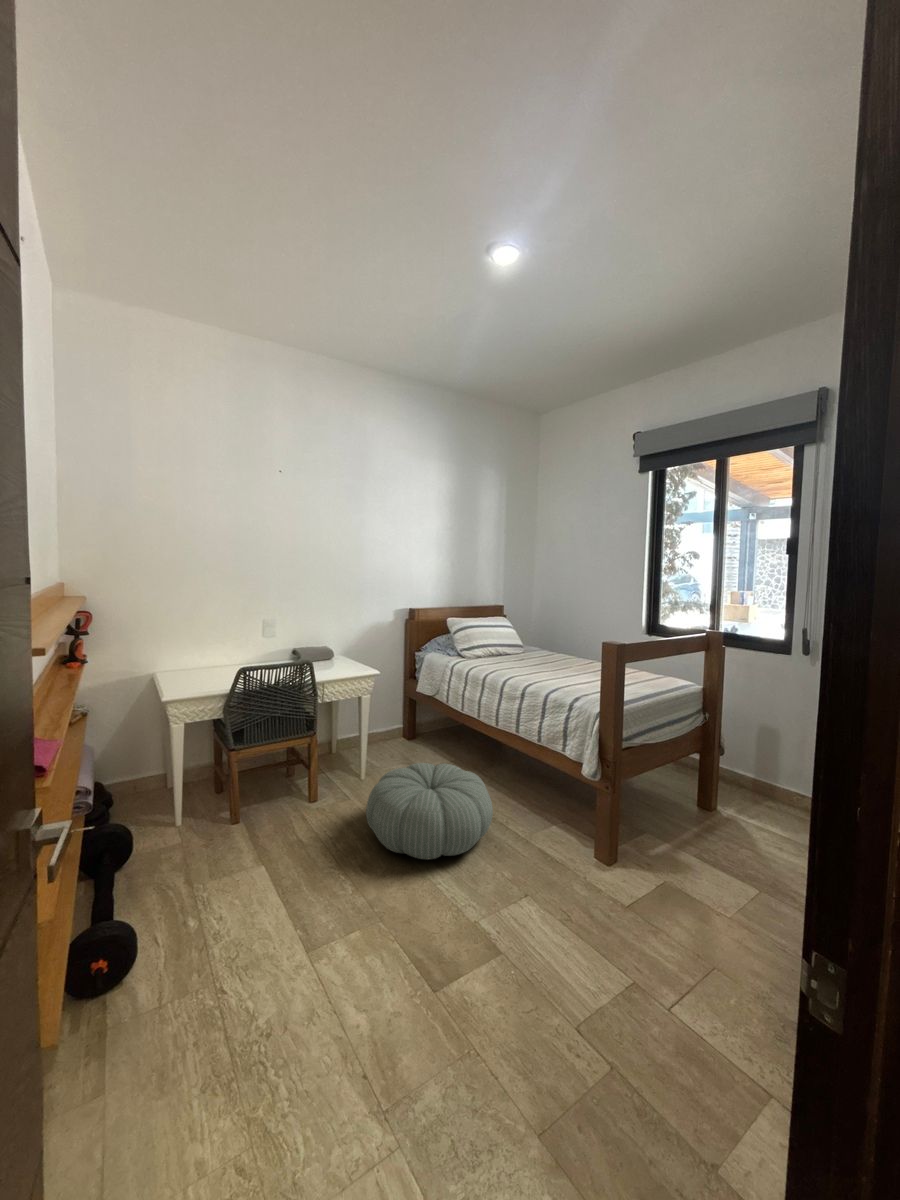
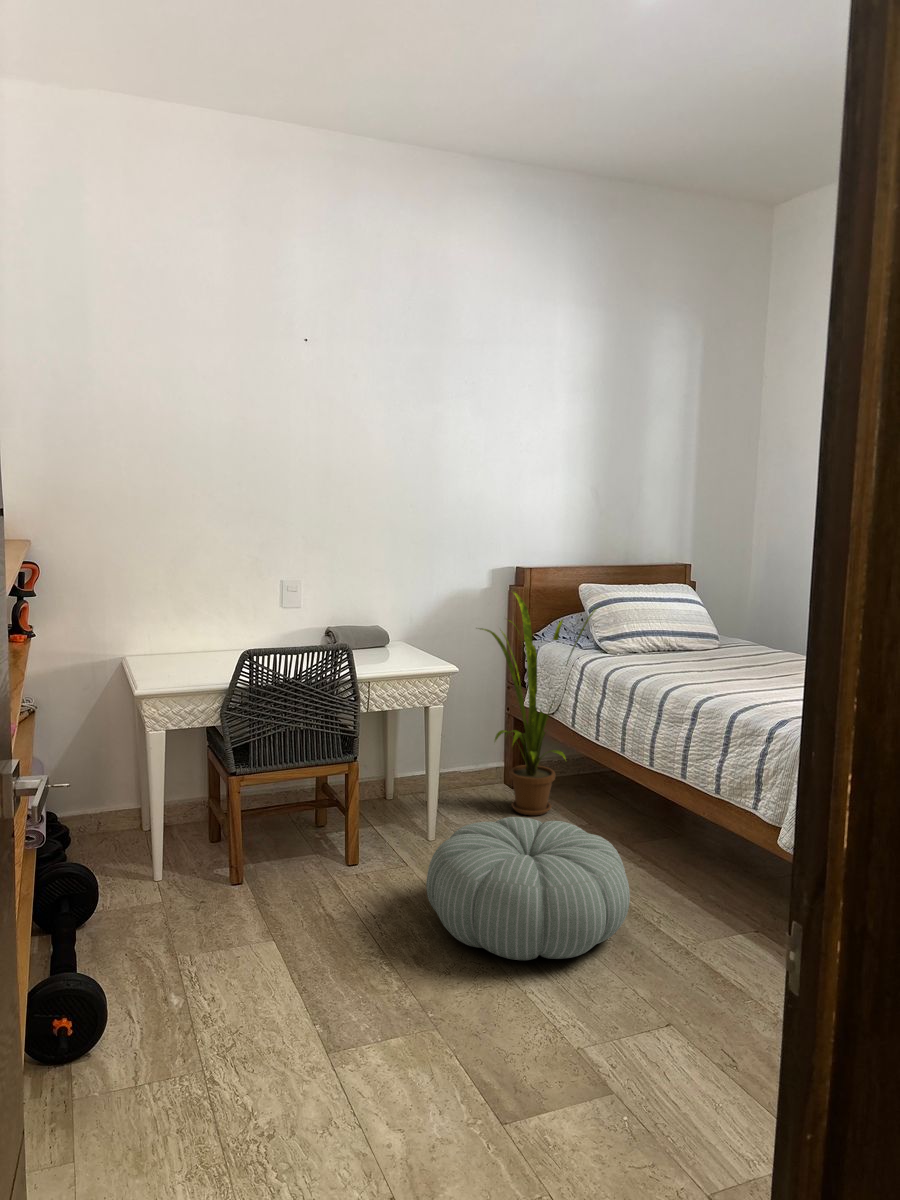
house plant: none [386,623,462,757] -> present [479,592,599,815]

